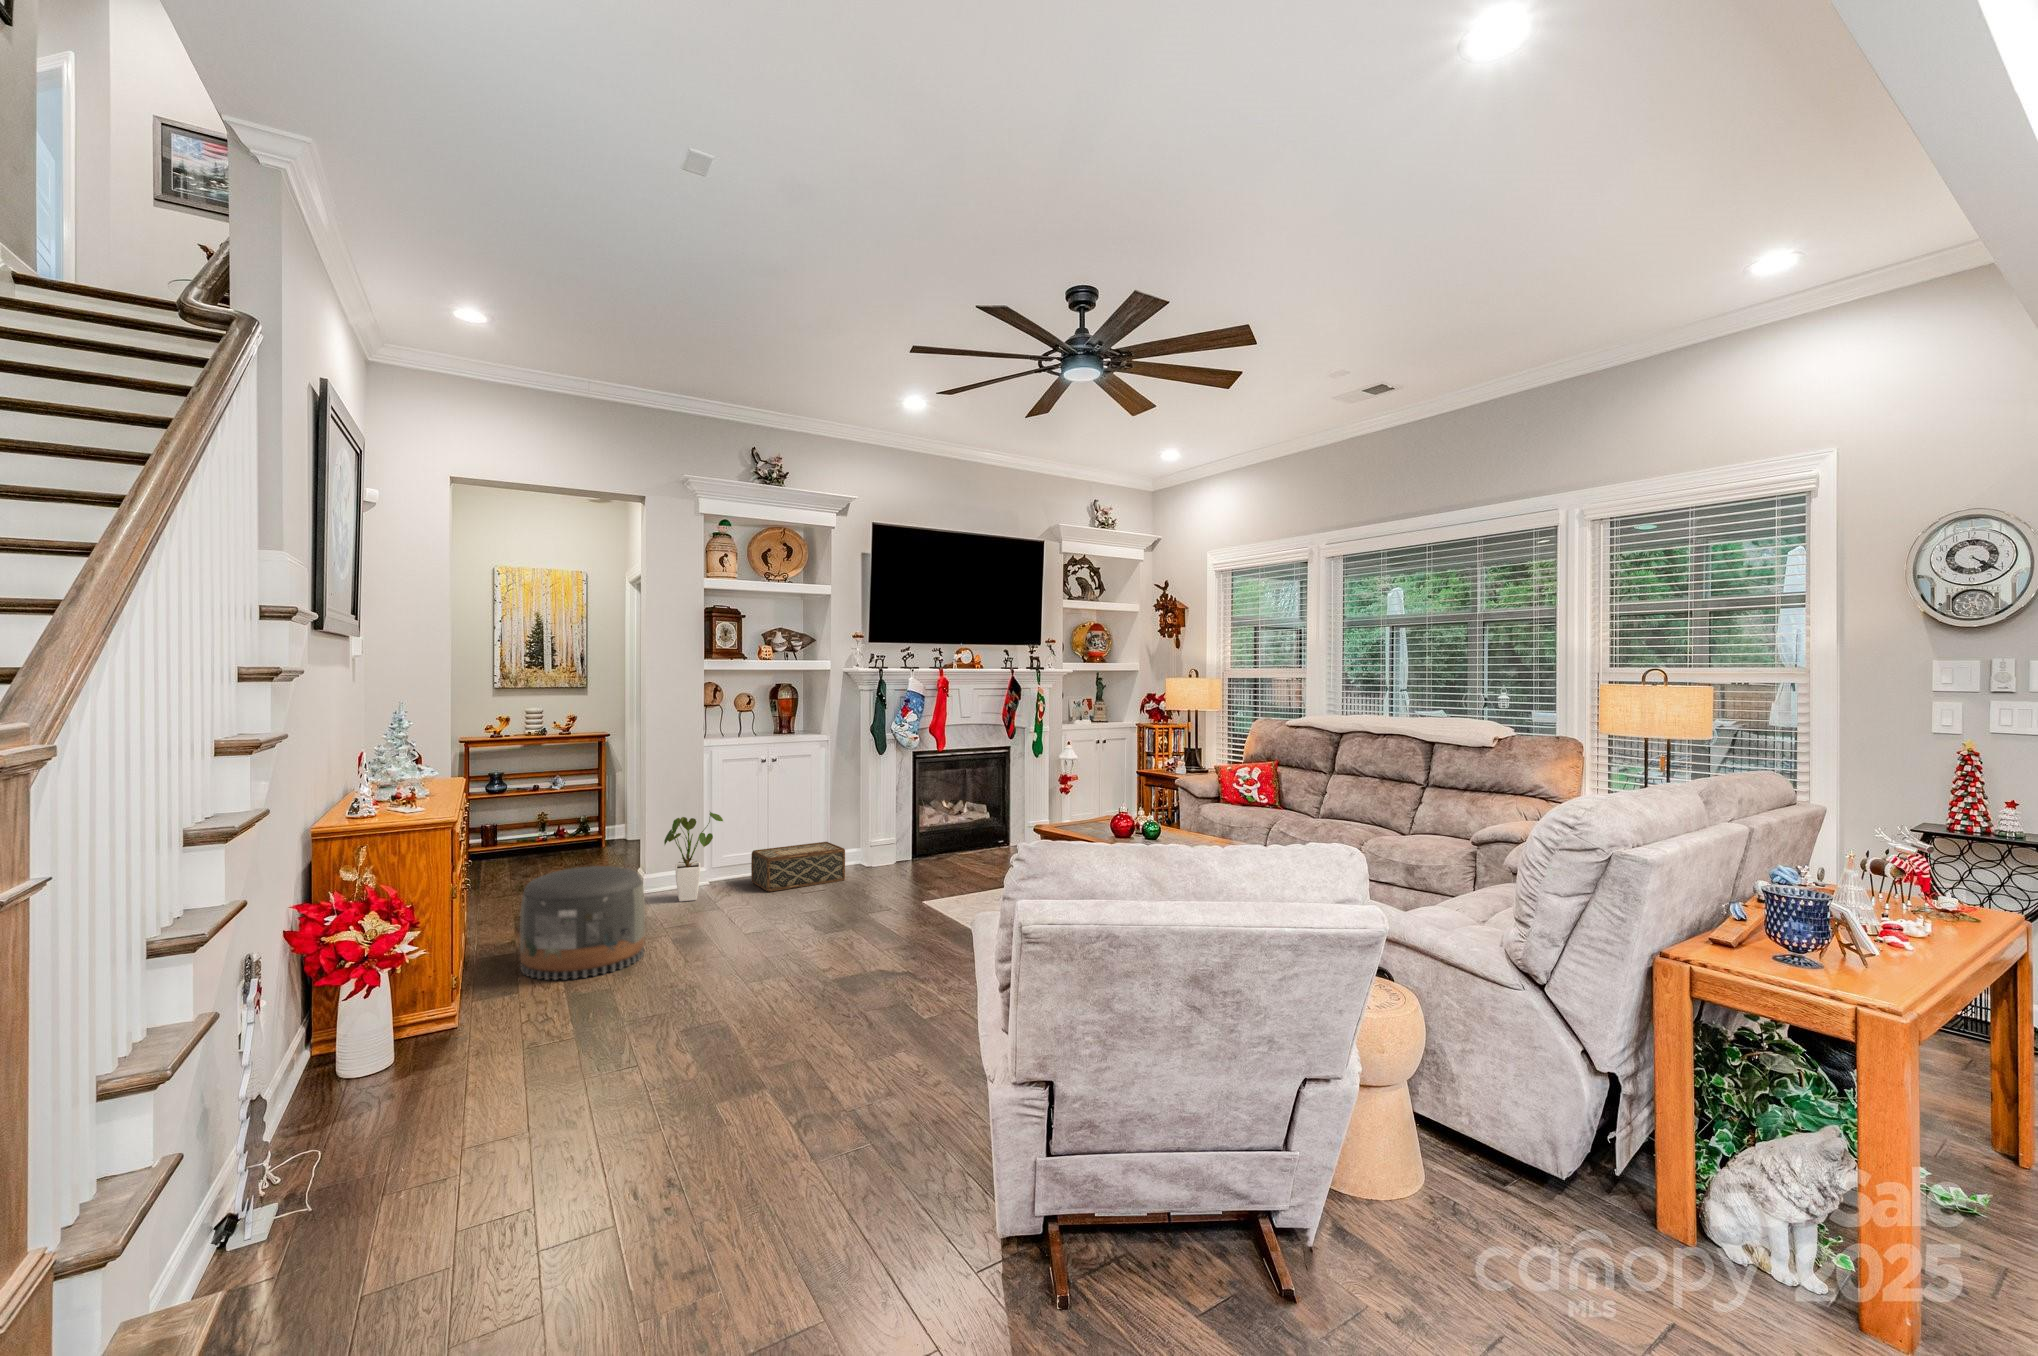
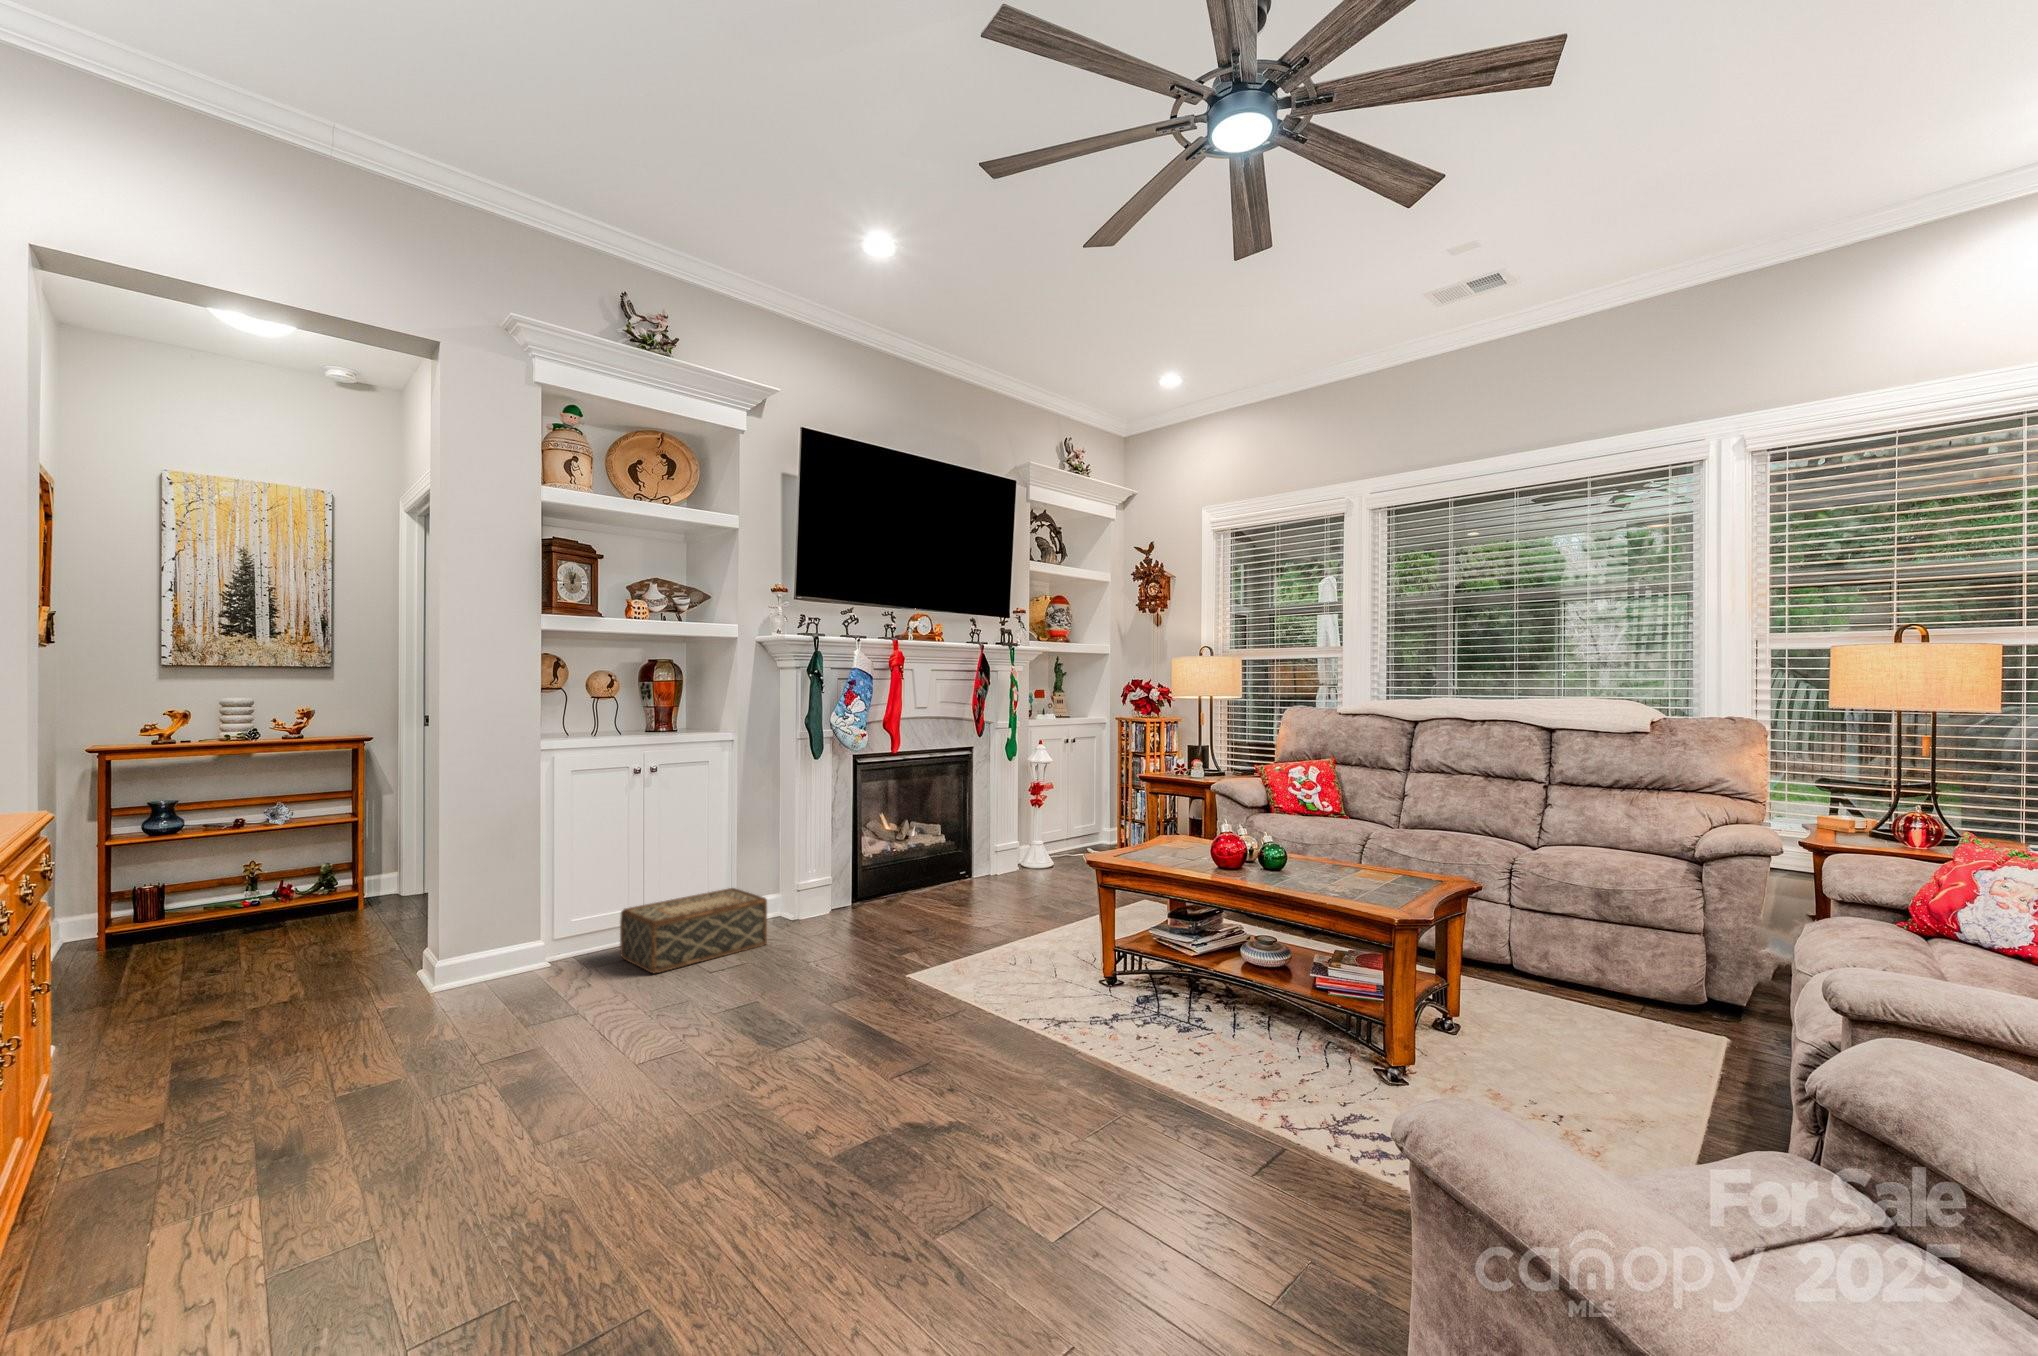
house plant: present [664,812,723,901] -> none [477,851,578,1003]
pouf: present [520,866,644,980] -> none [178,970,454,1227]

